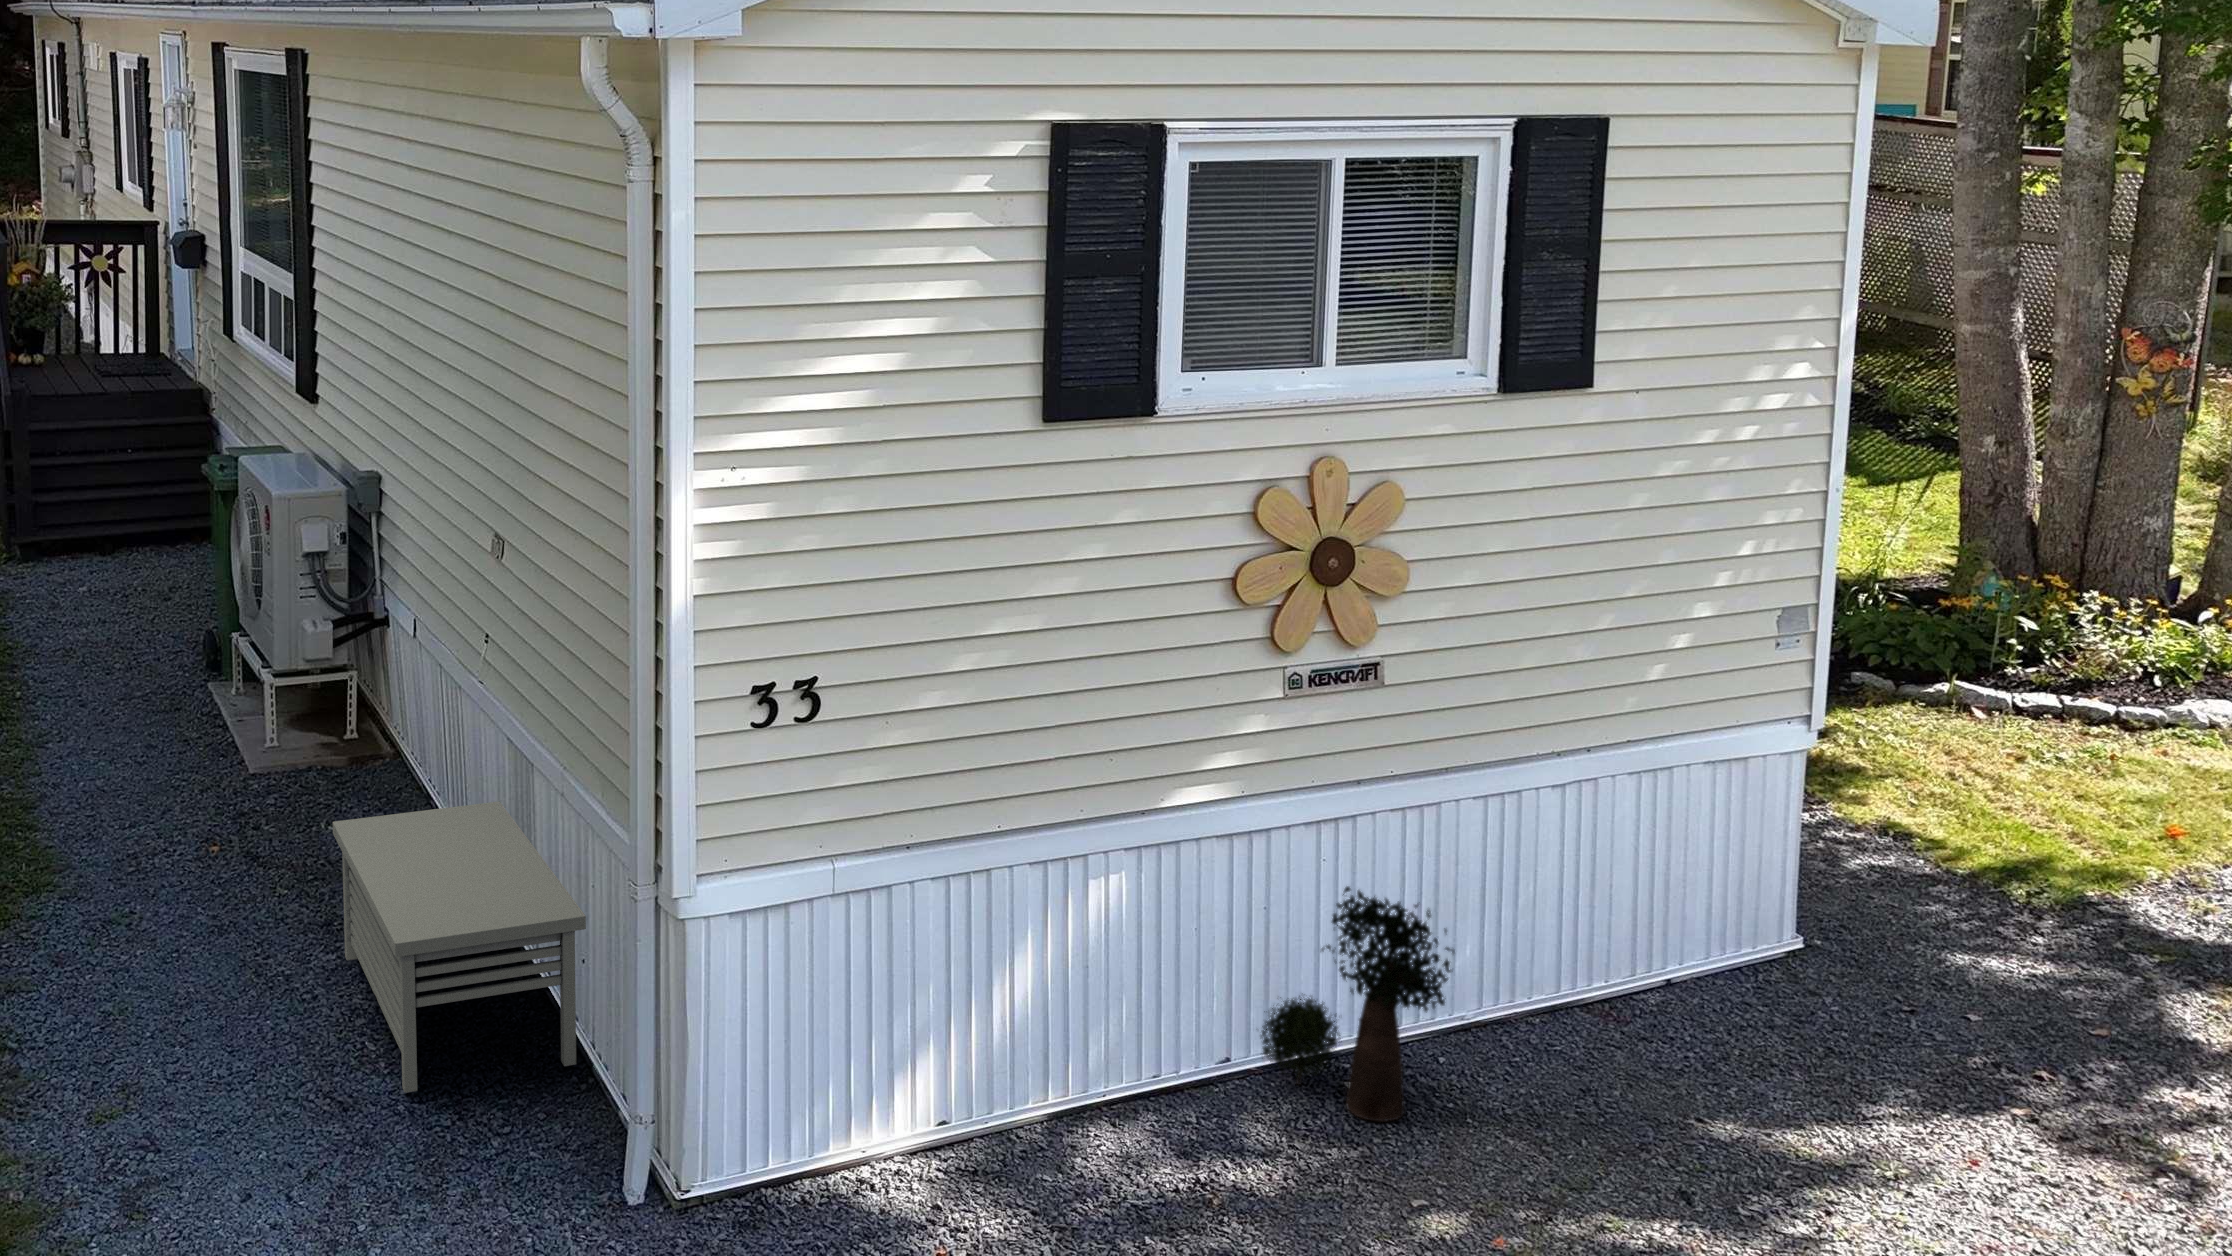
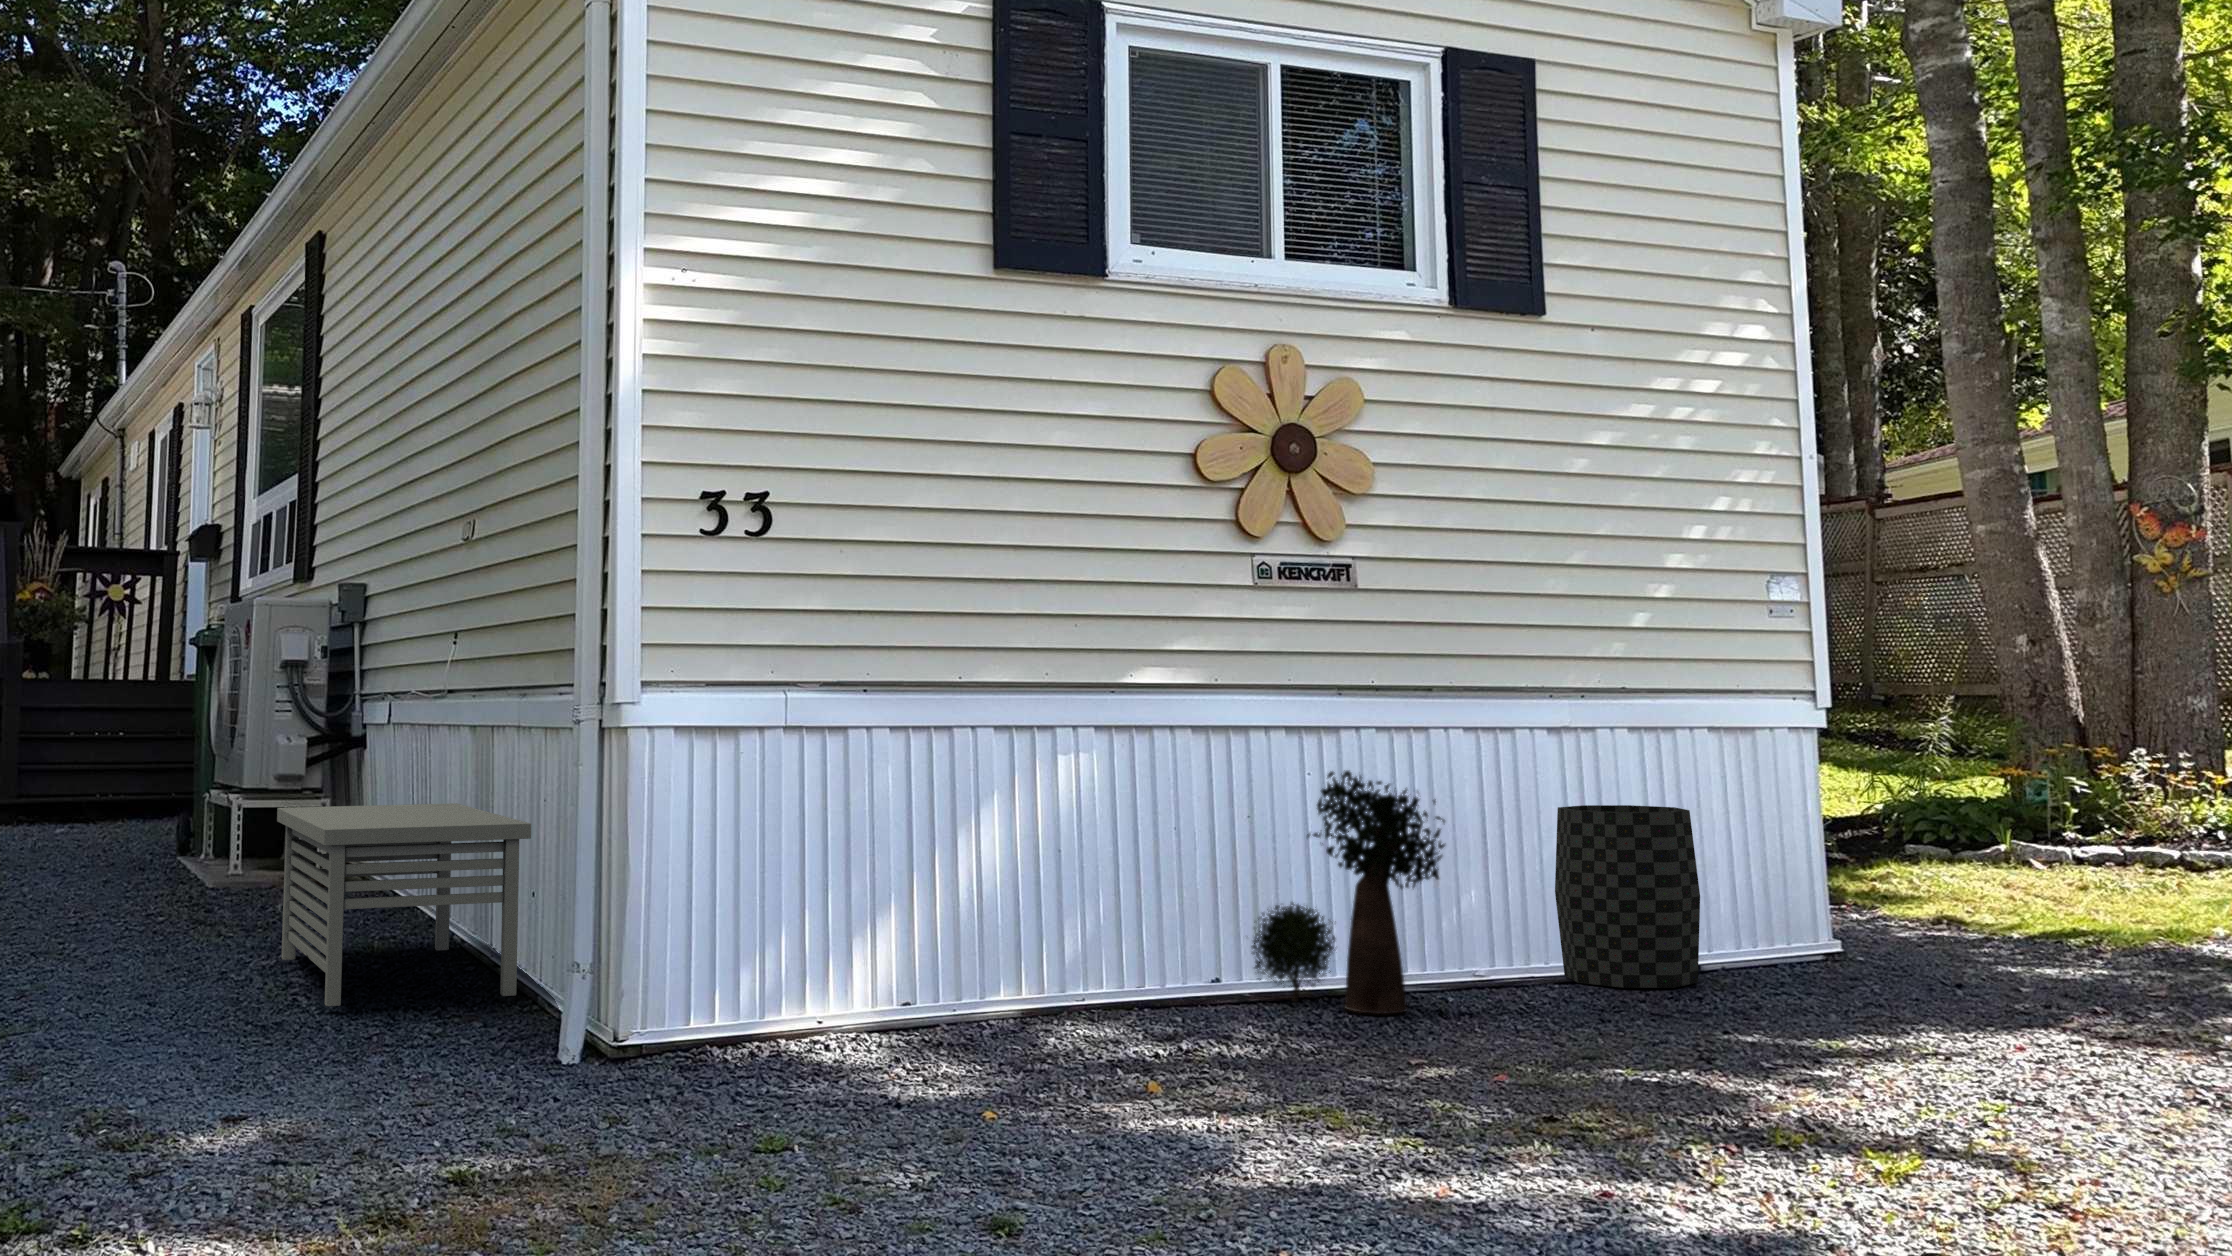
trash can: none [1545,865,1683,1060] -> present [1555,805,1700,988]

